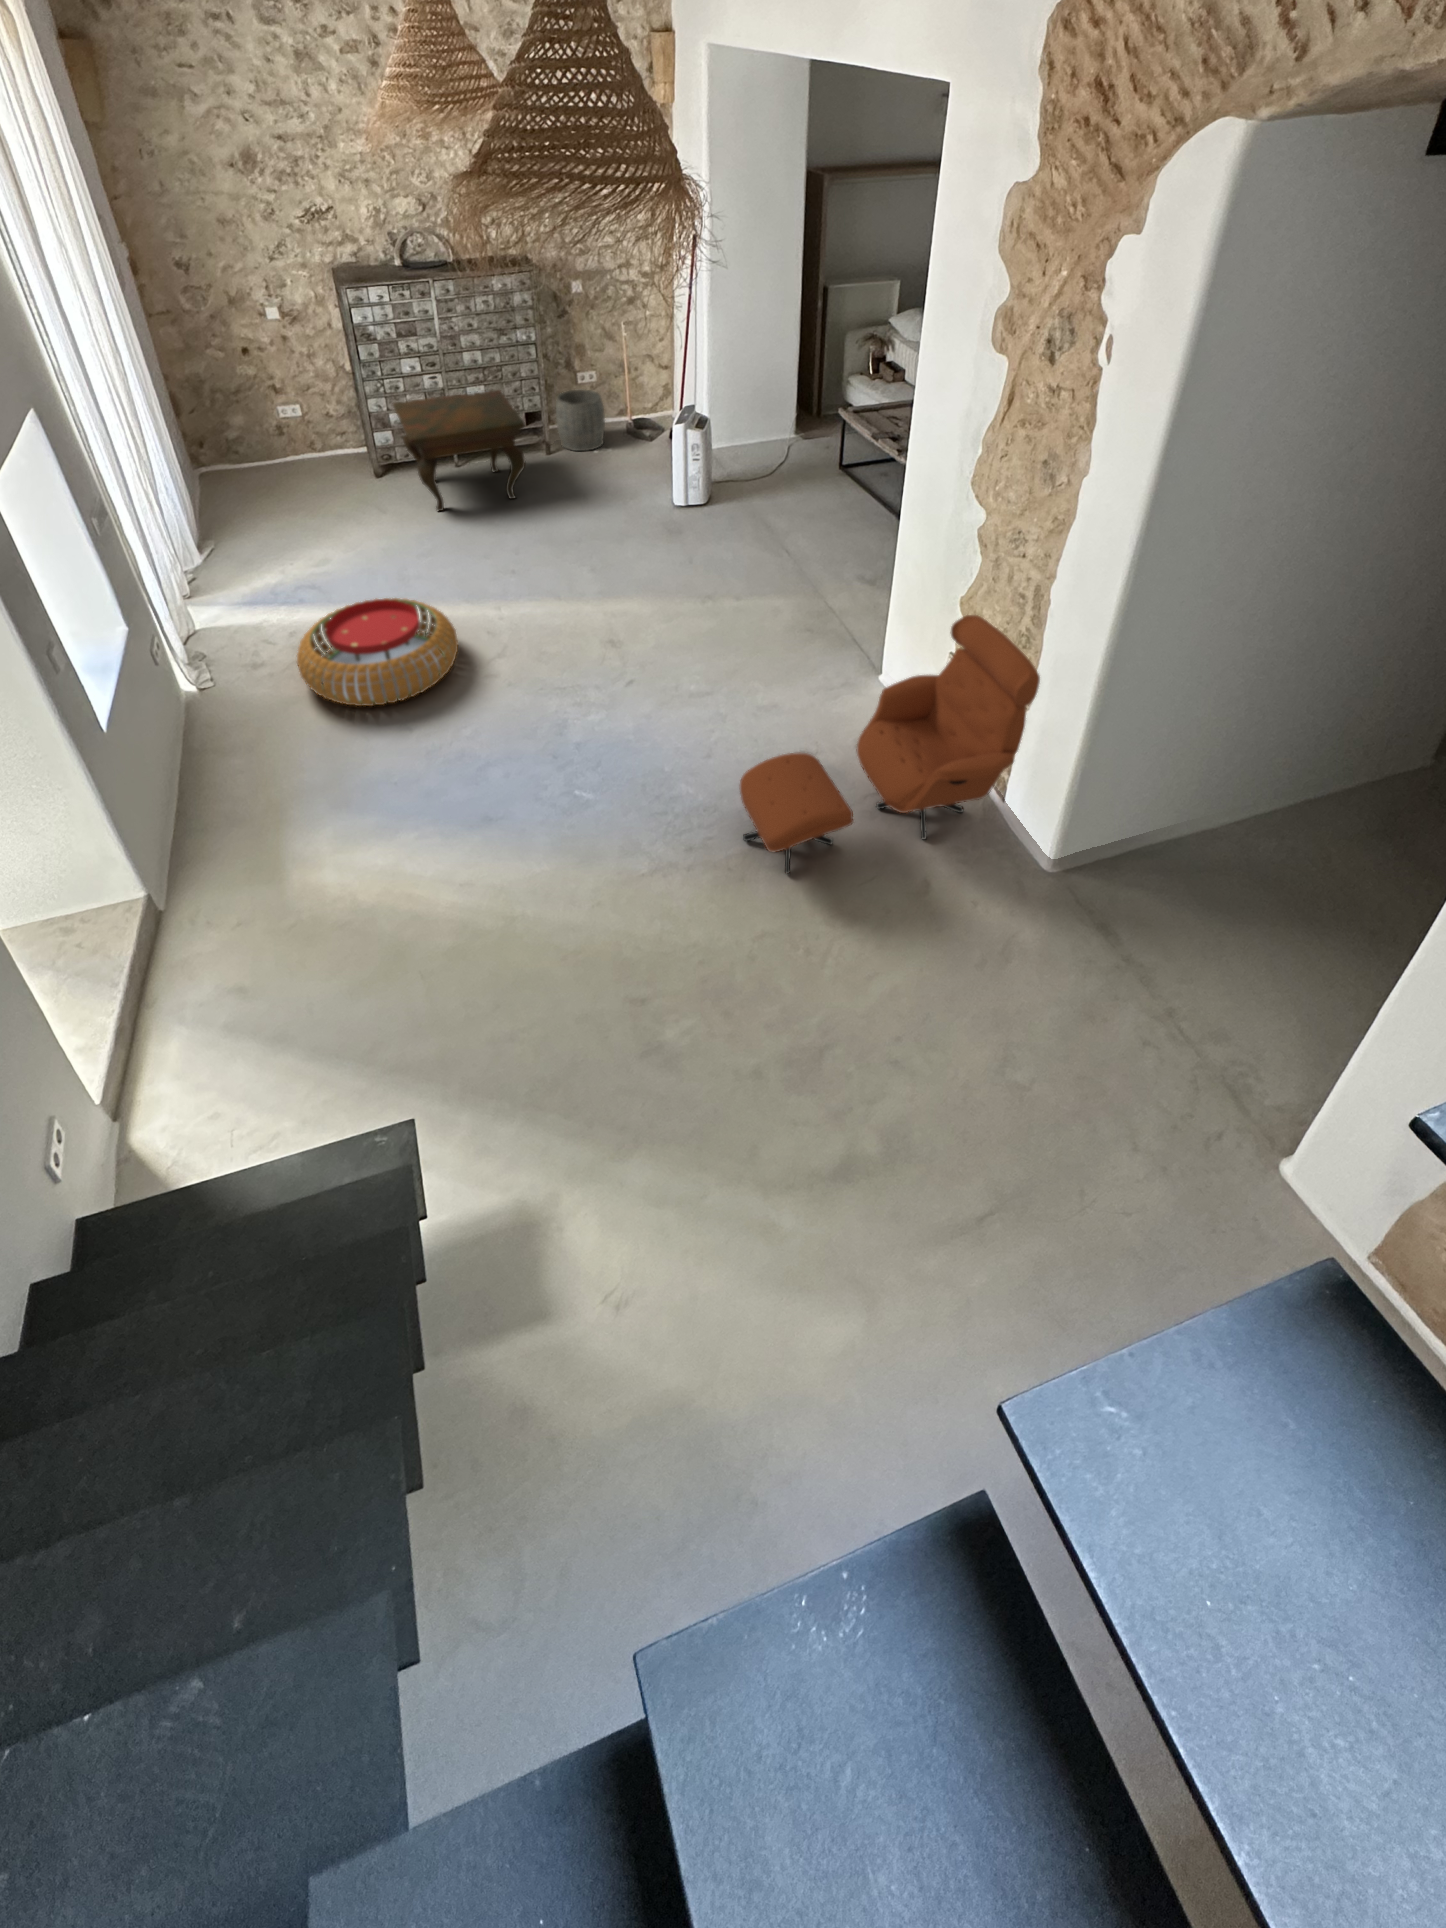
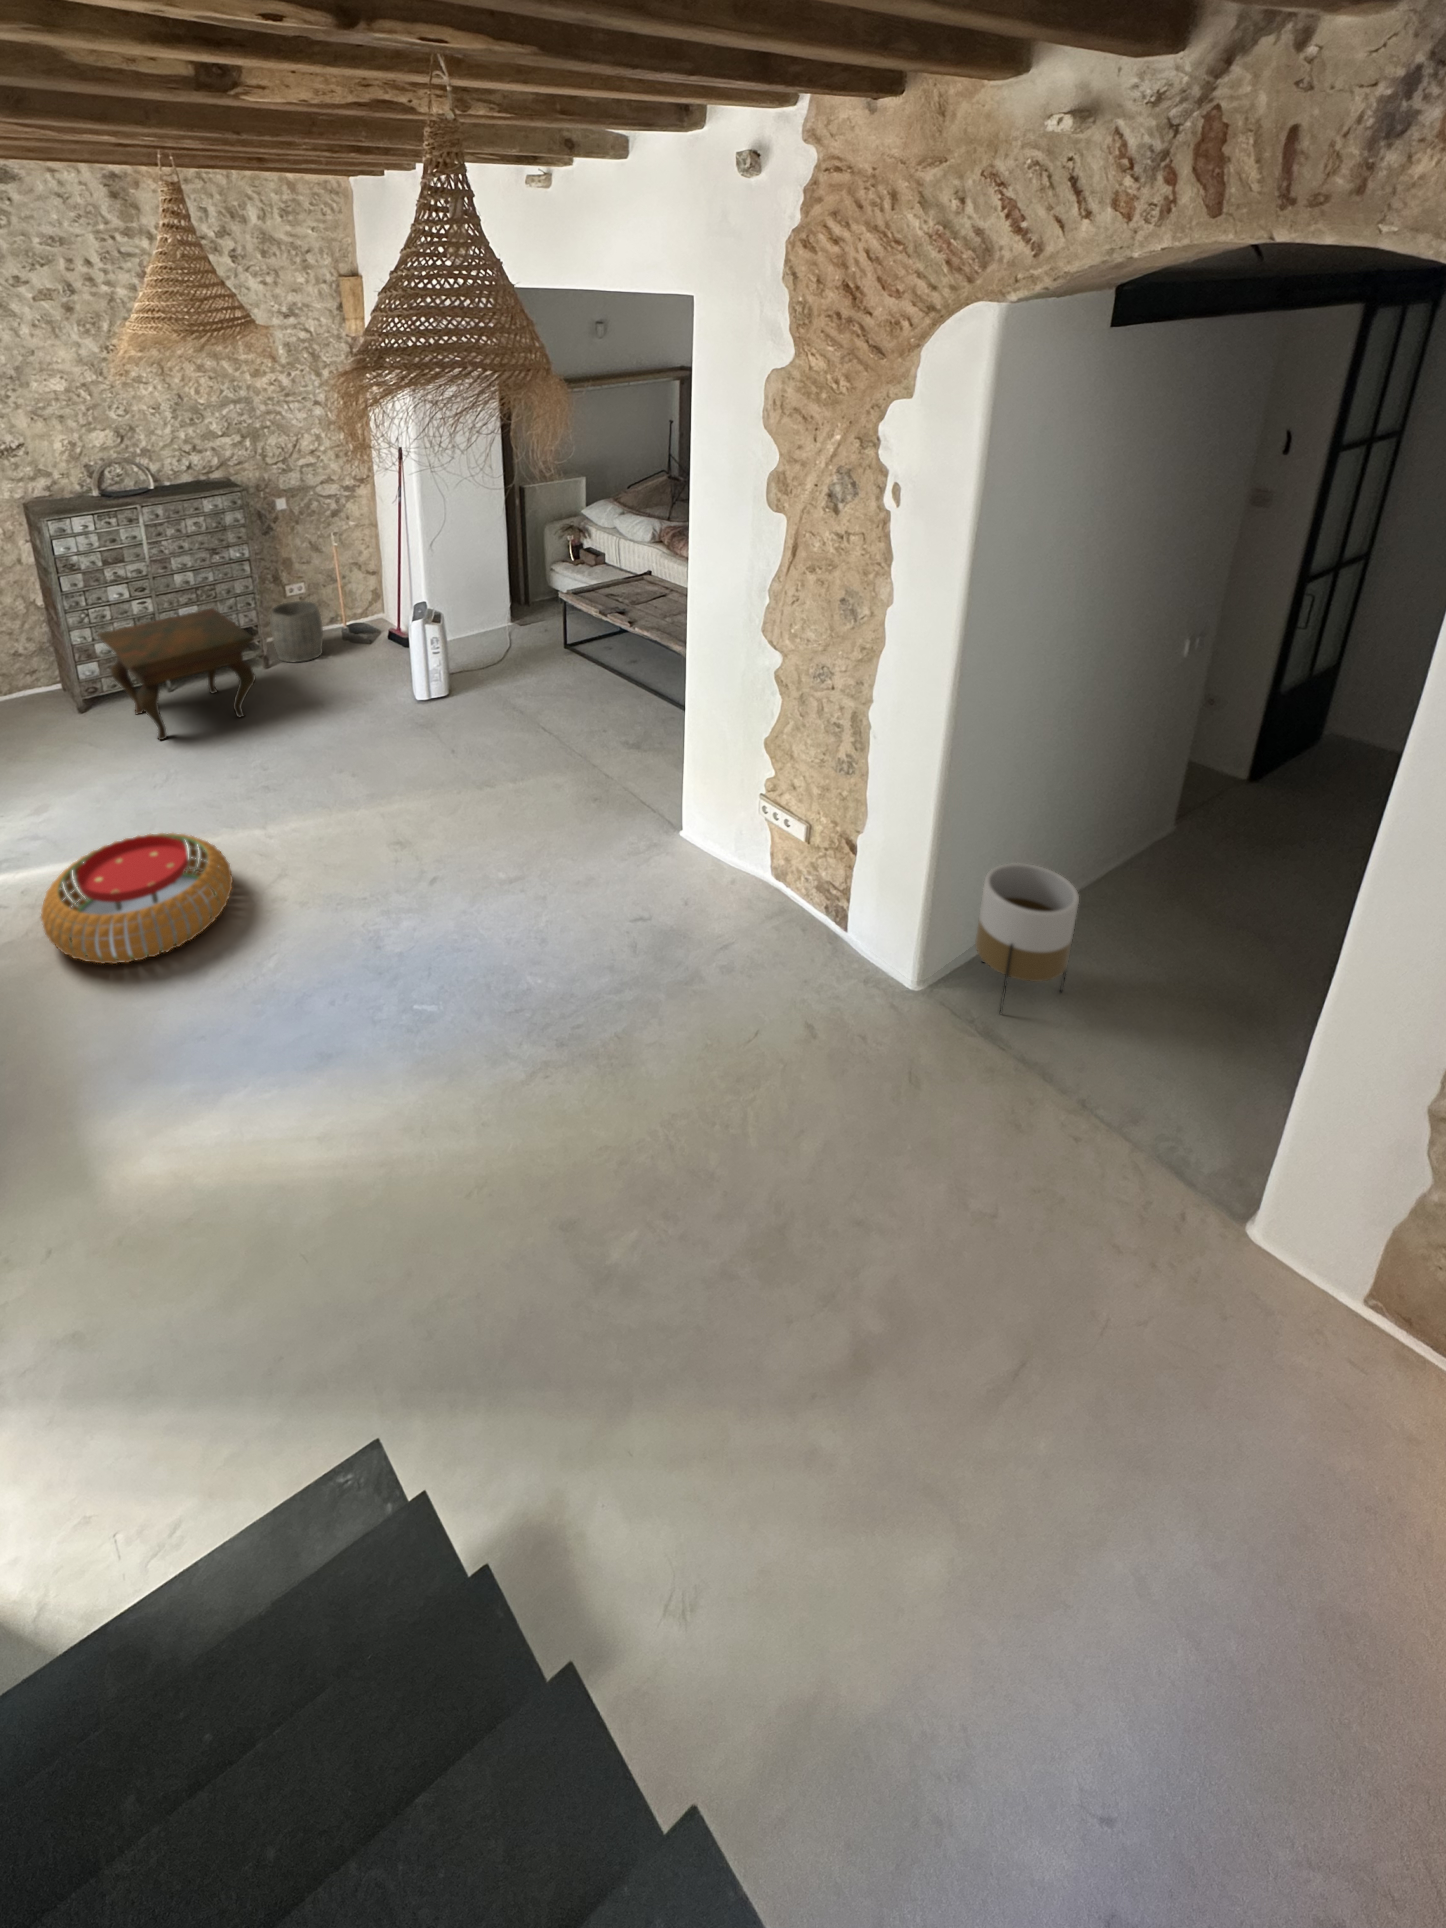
armchair: present [740,615,1040,874] -> none [598,751,876,1050]
planter: none [1120,767,1238,910] -> present [975,863,1079,1013]

